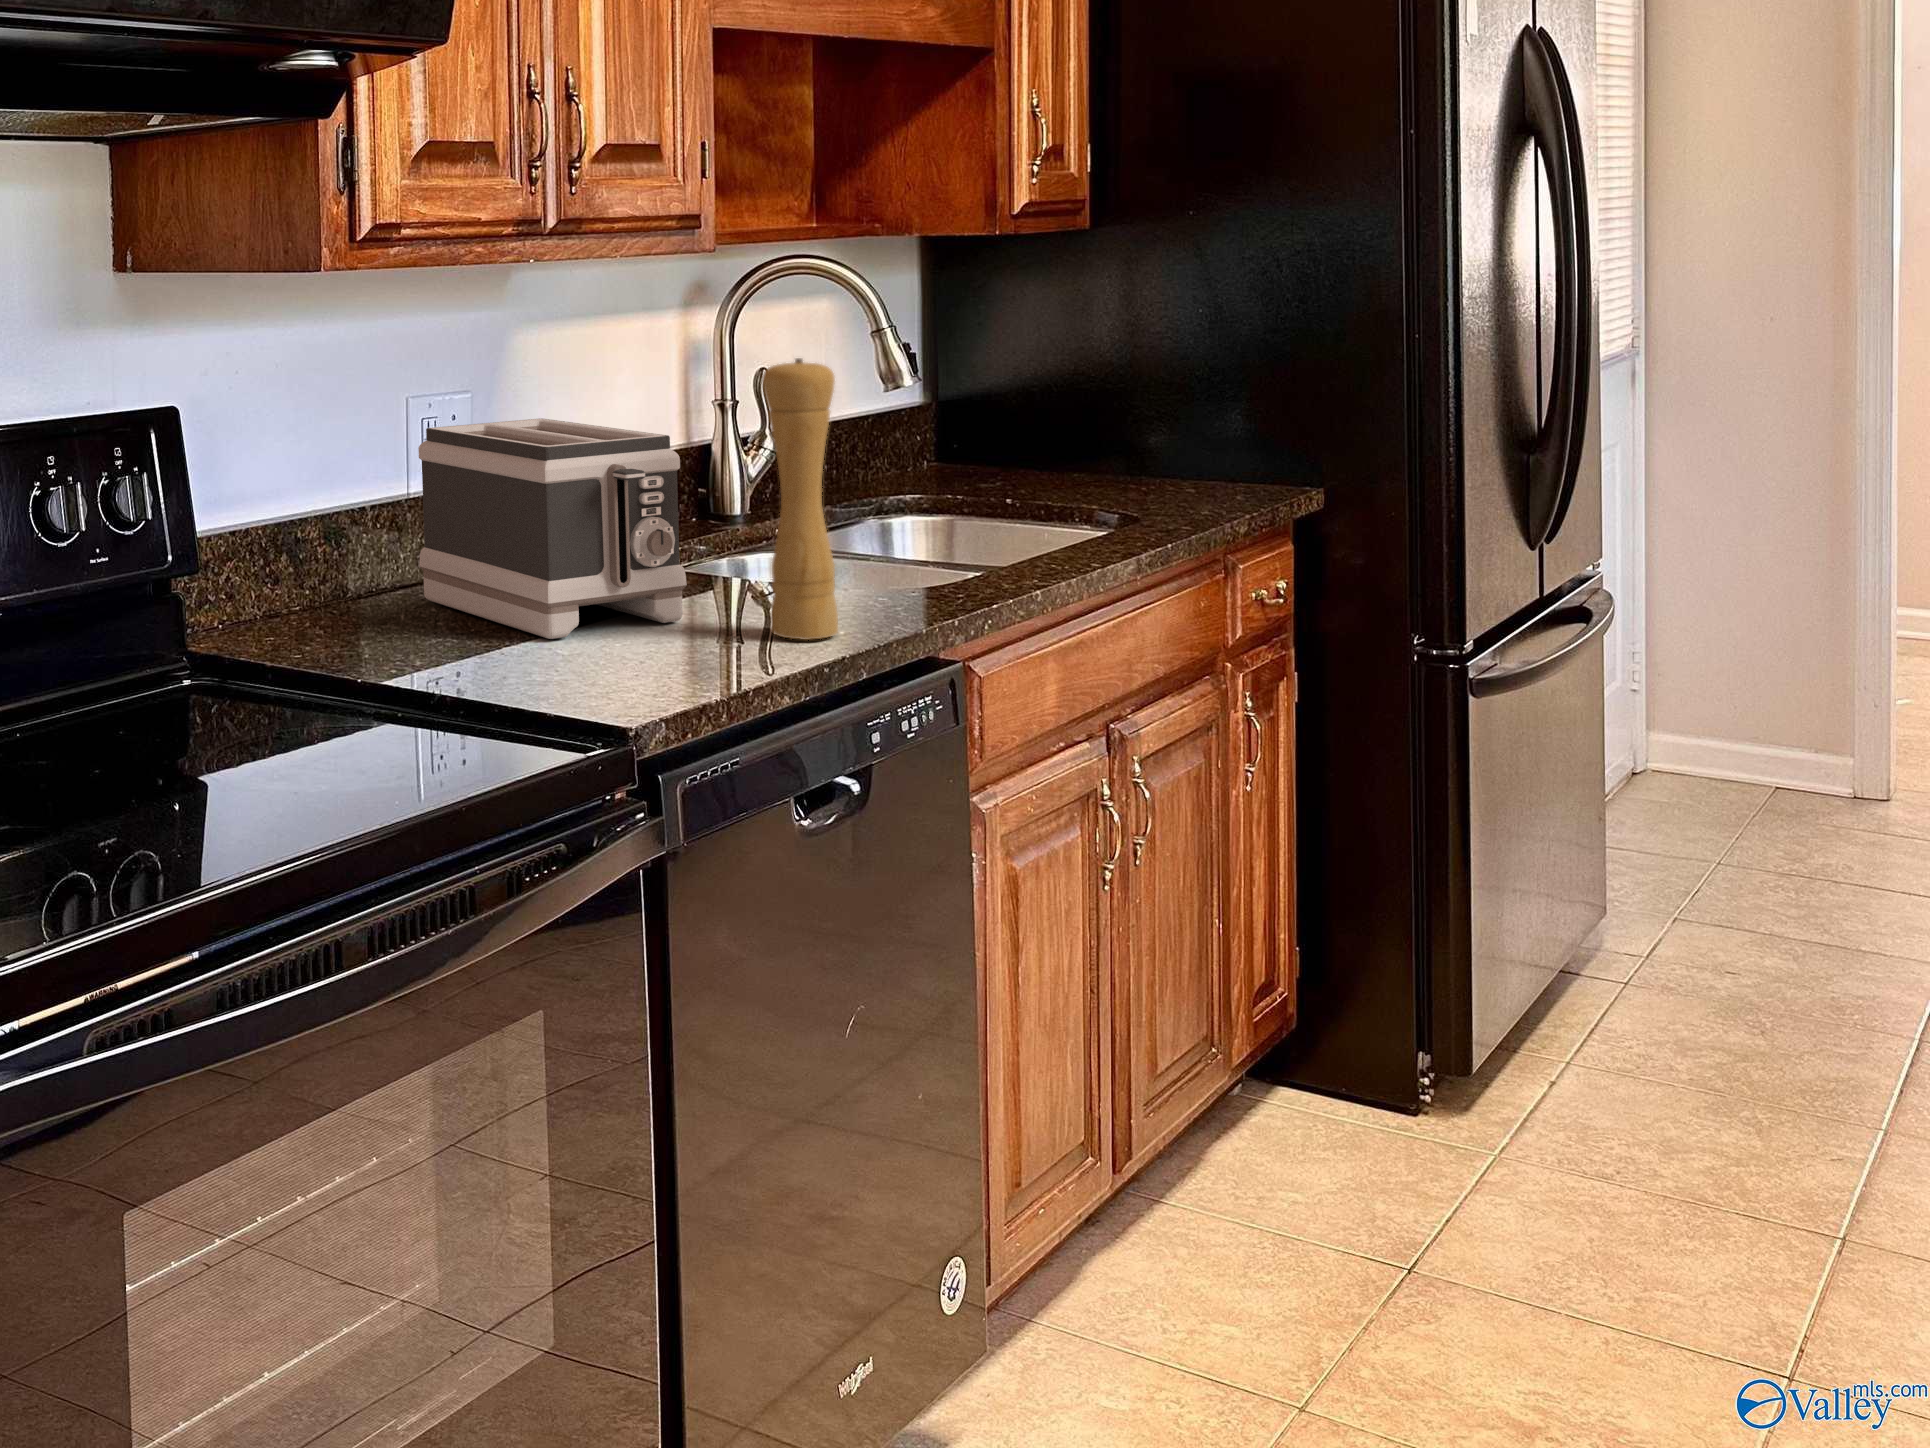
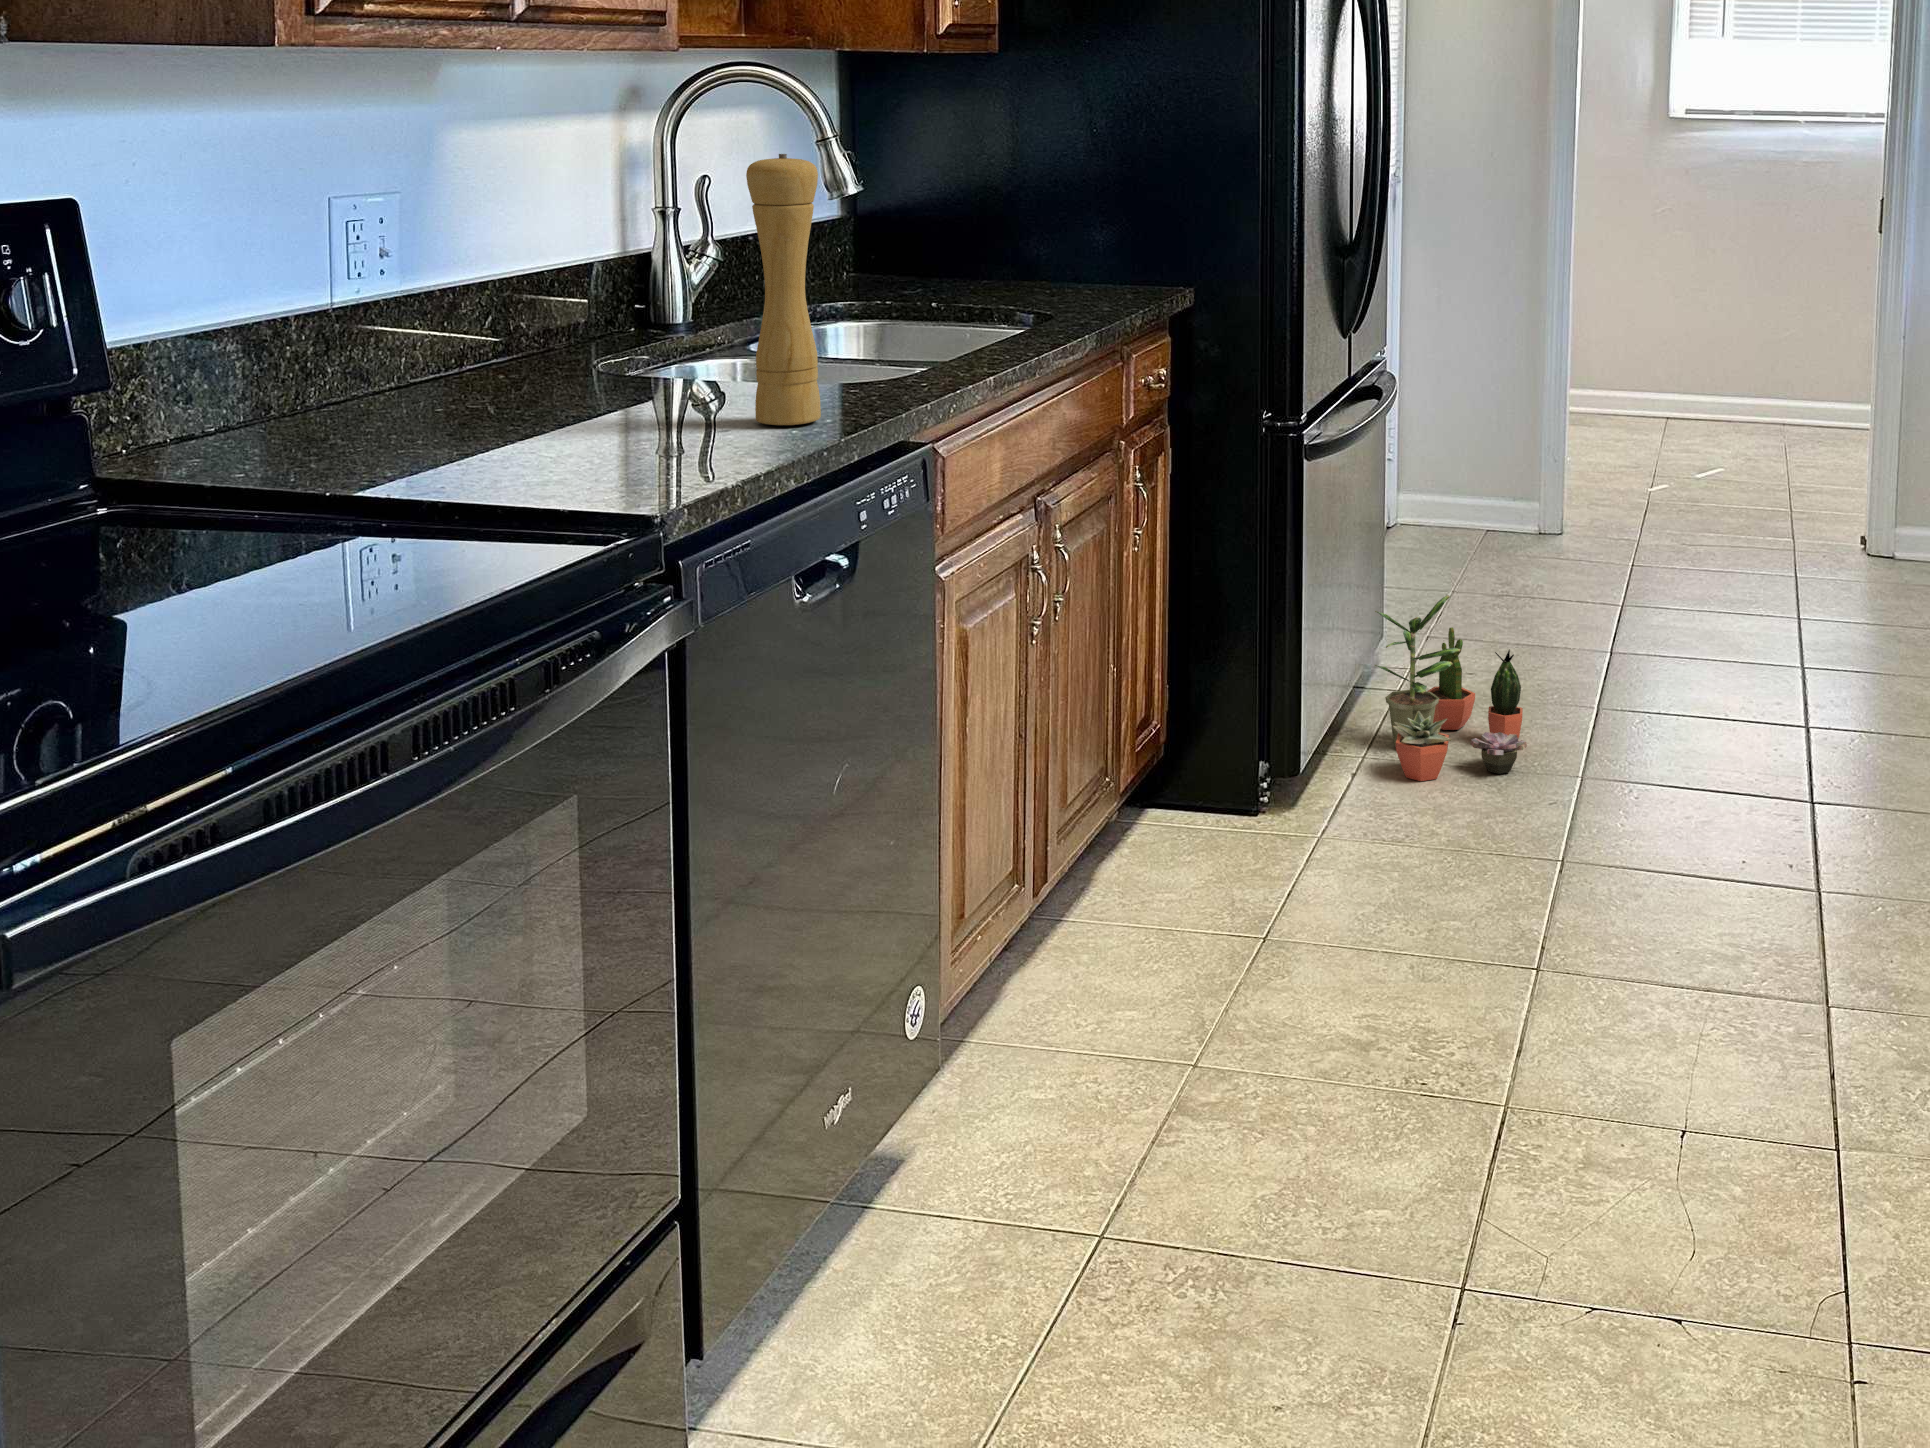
toaster: present [418,418,687,639] -> none [351,221,664,440]
potted plant: none [1584,879,1810,1122] -> present [1375,595,1527,781]

